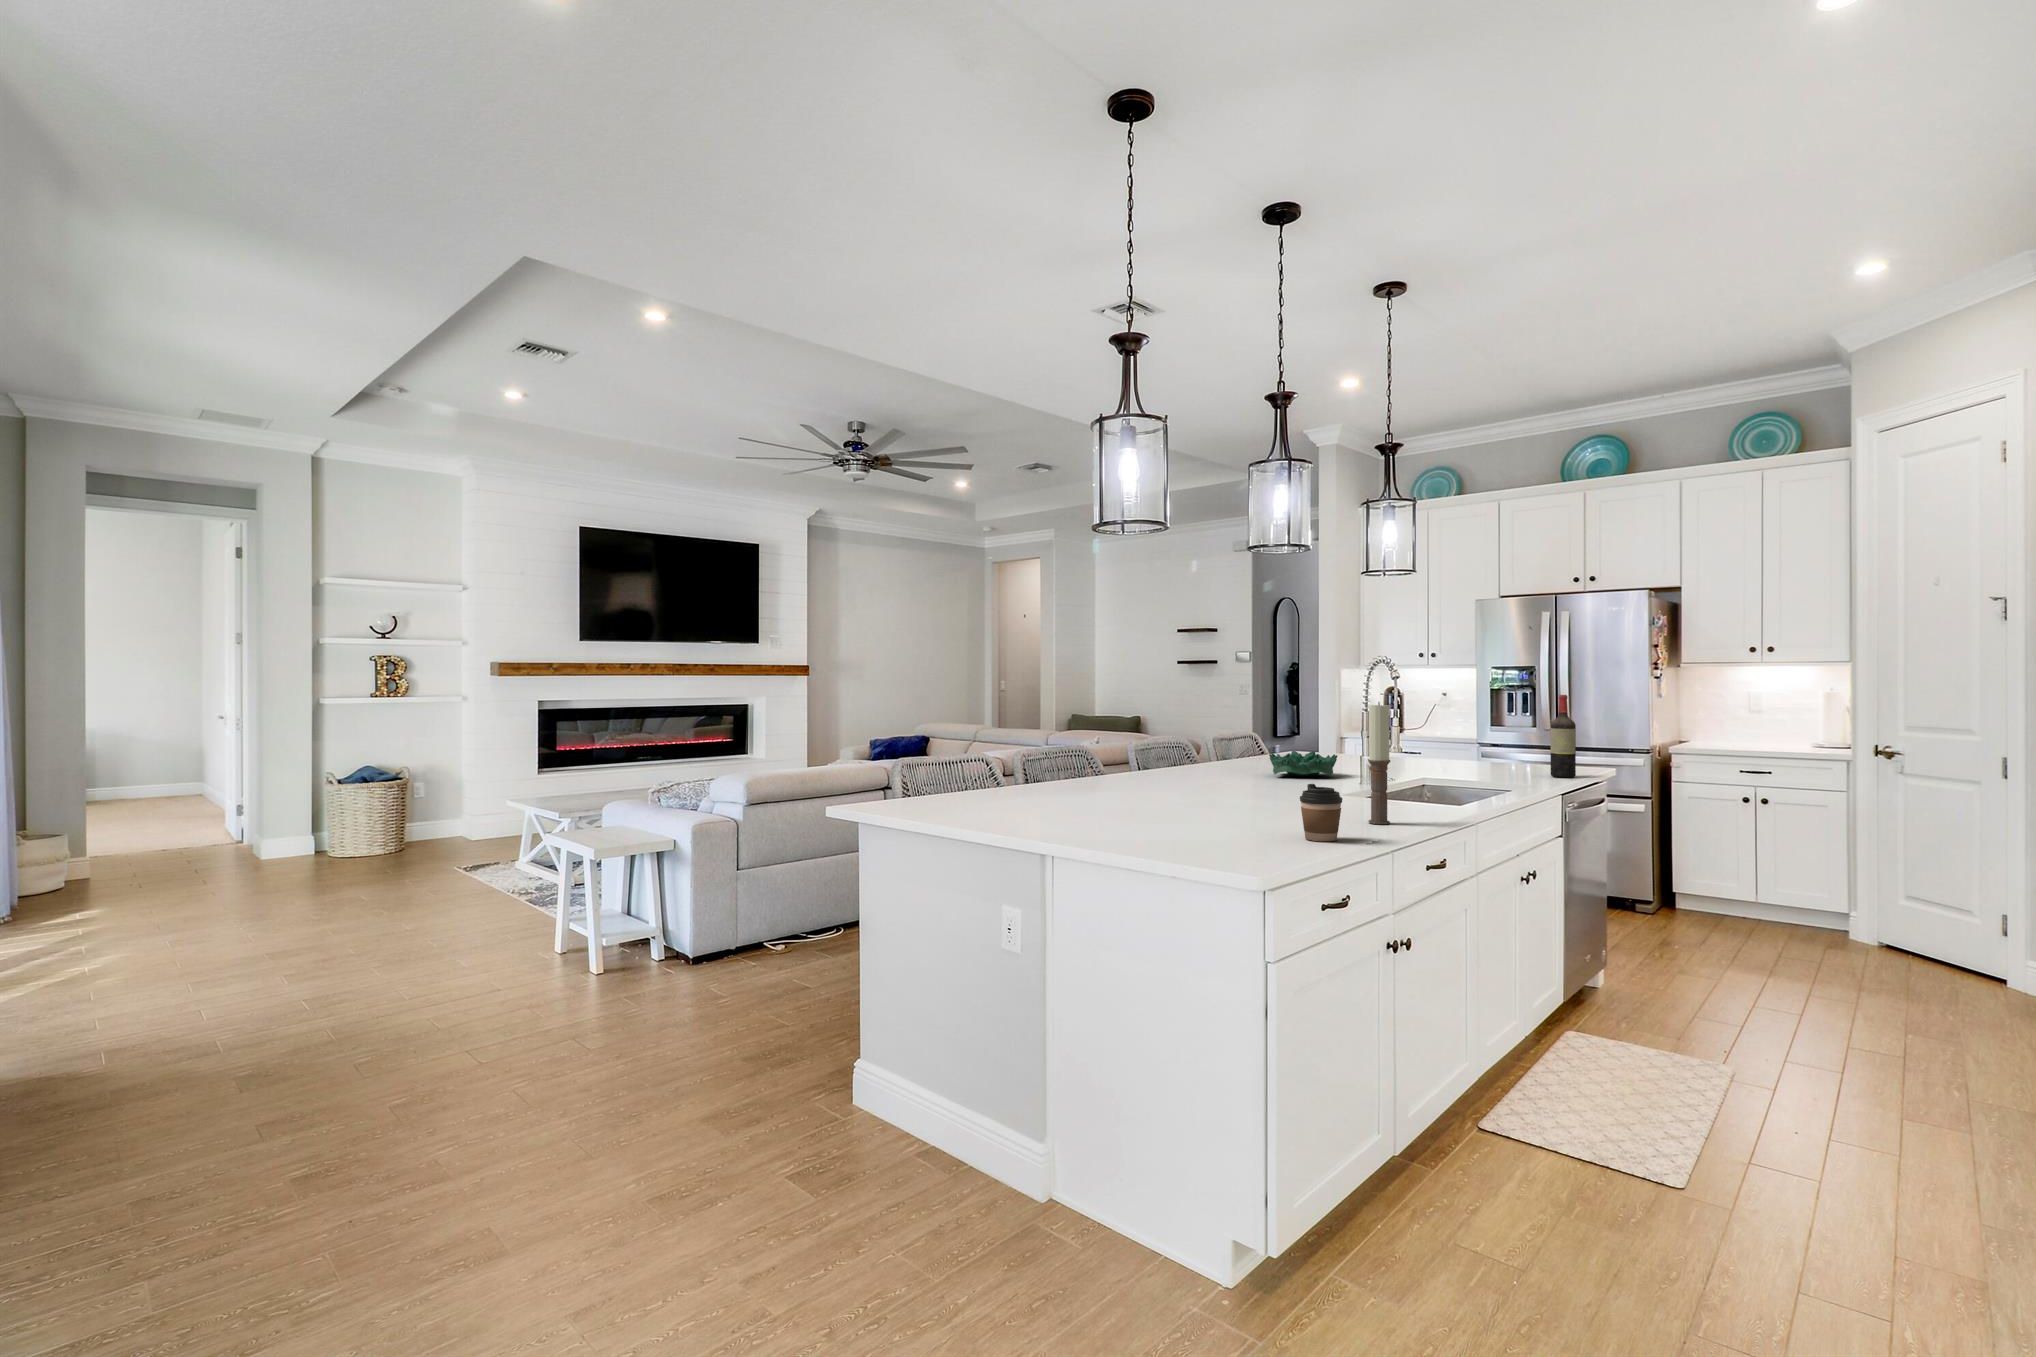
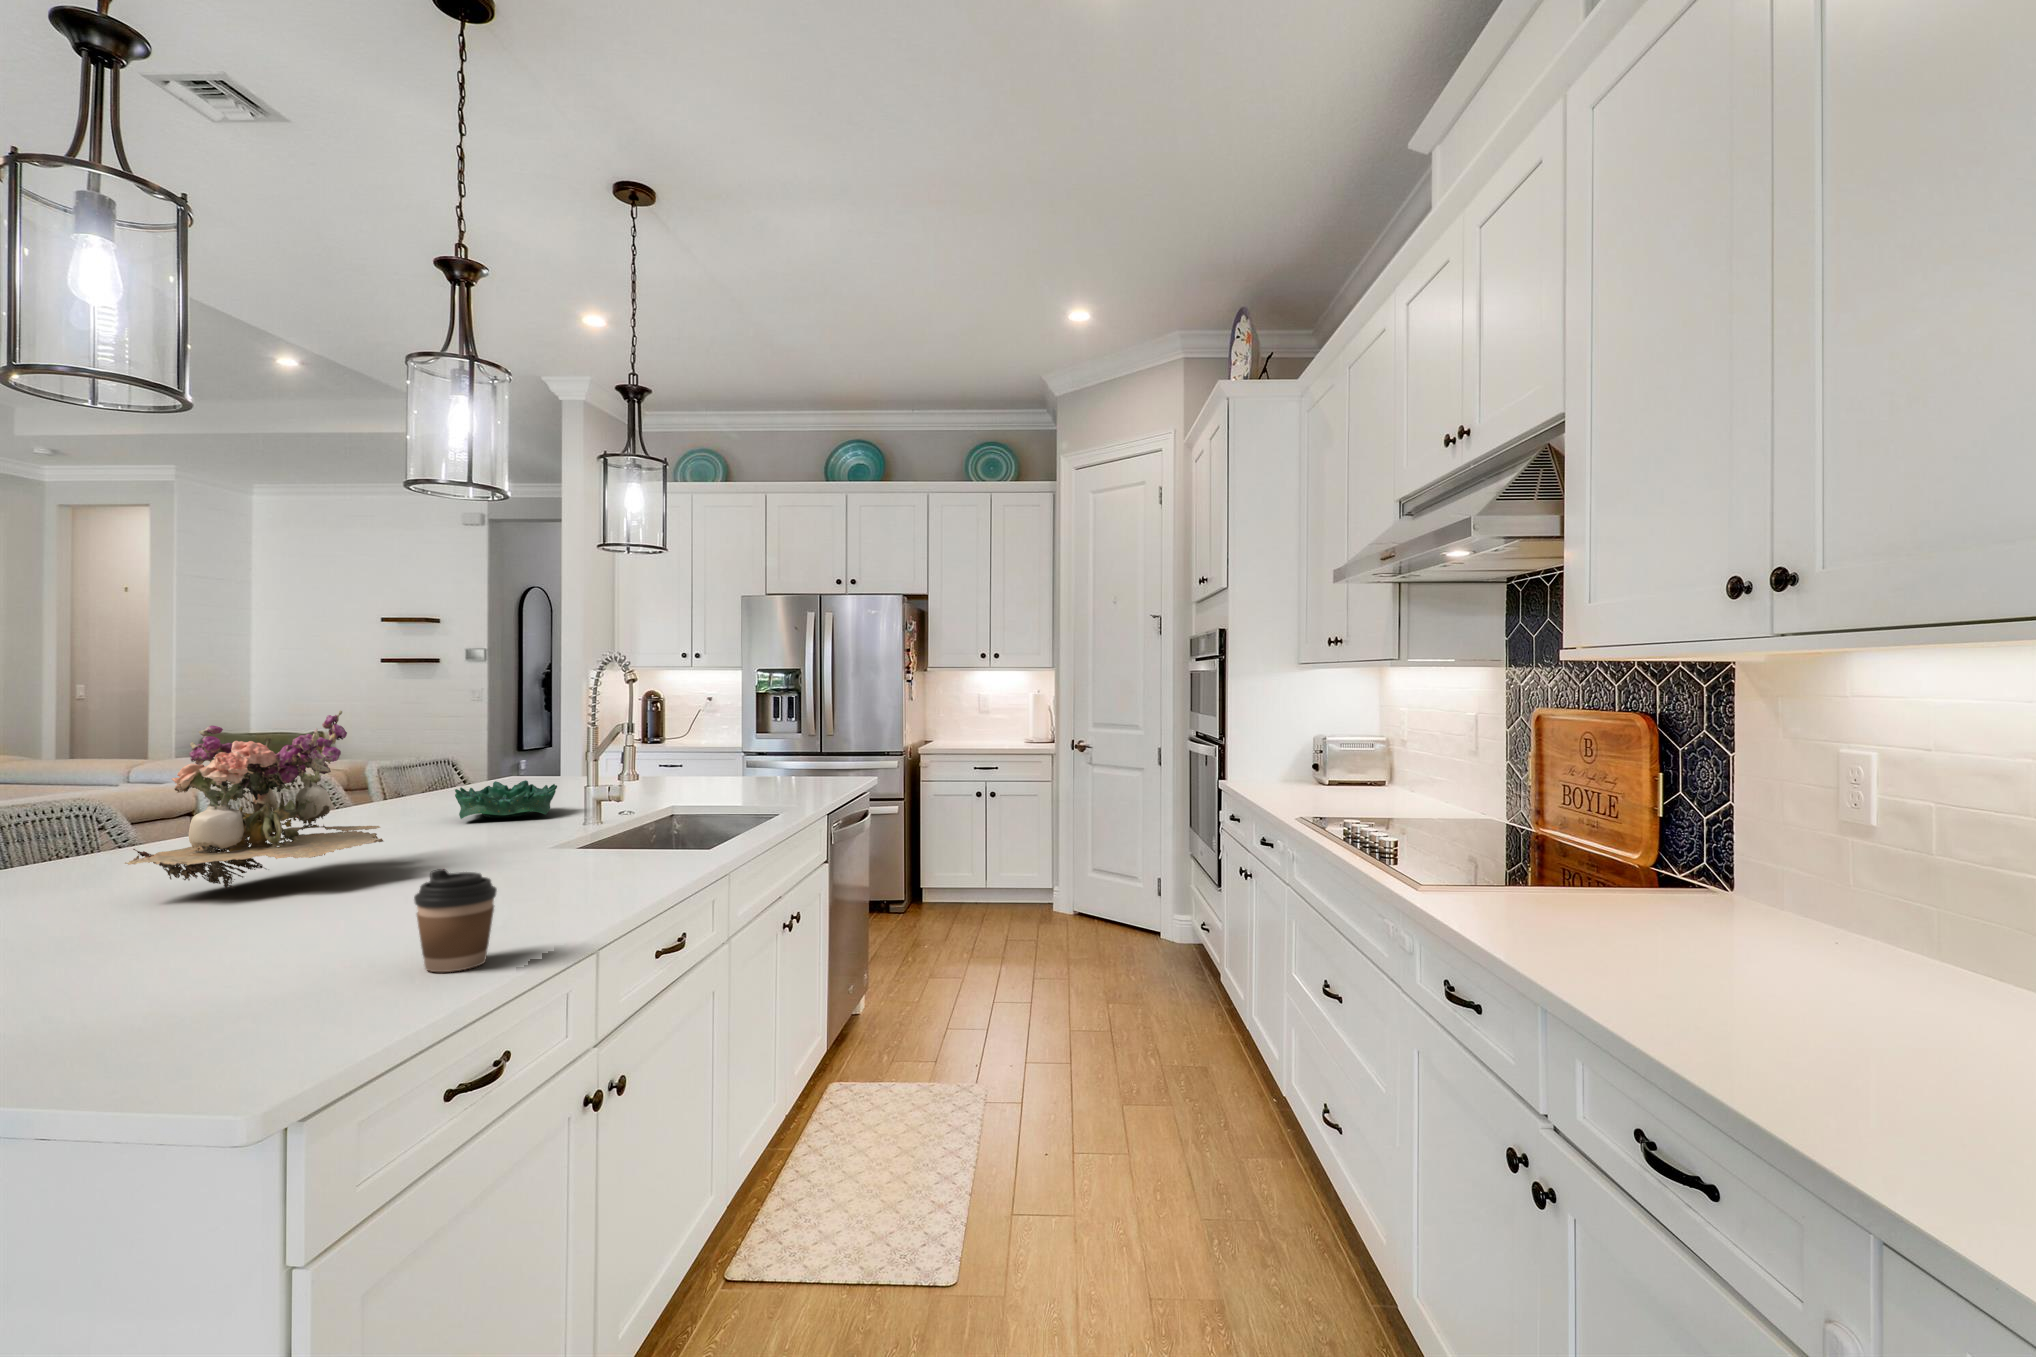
wine bottle: present [1550,695,1576,778] -> none [815,701,840,793]
flower arrangement: none [1130,696,1252,798] -> present [125,710,383,889]
candle: present [1368,702,1390,824] -> none [562,720,597,908]

